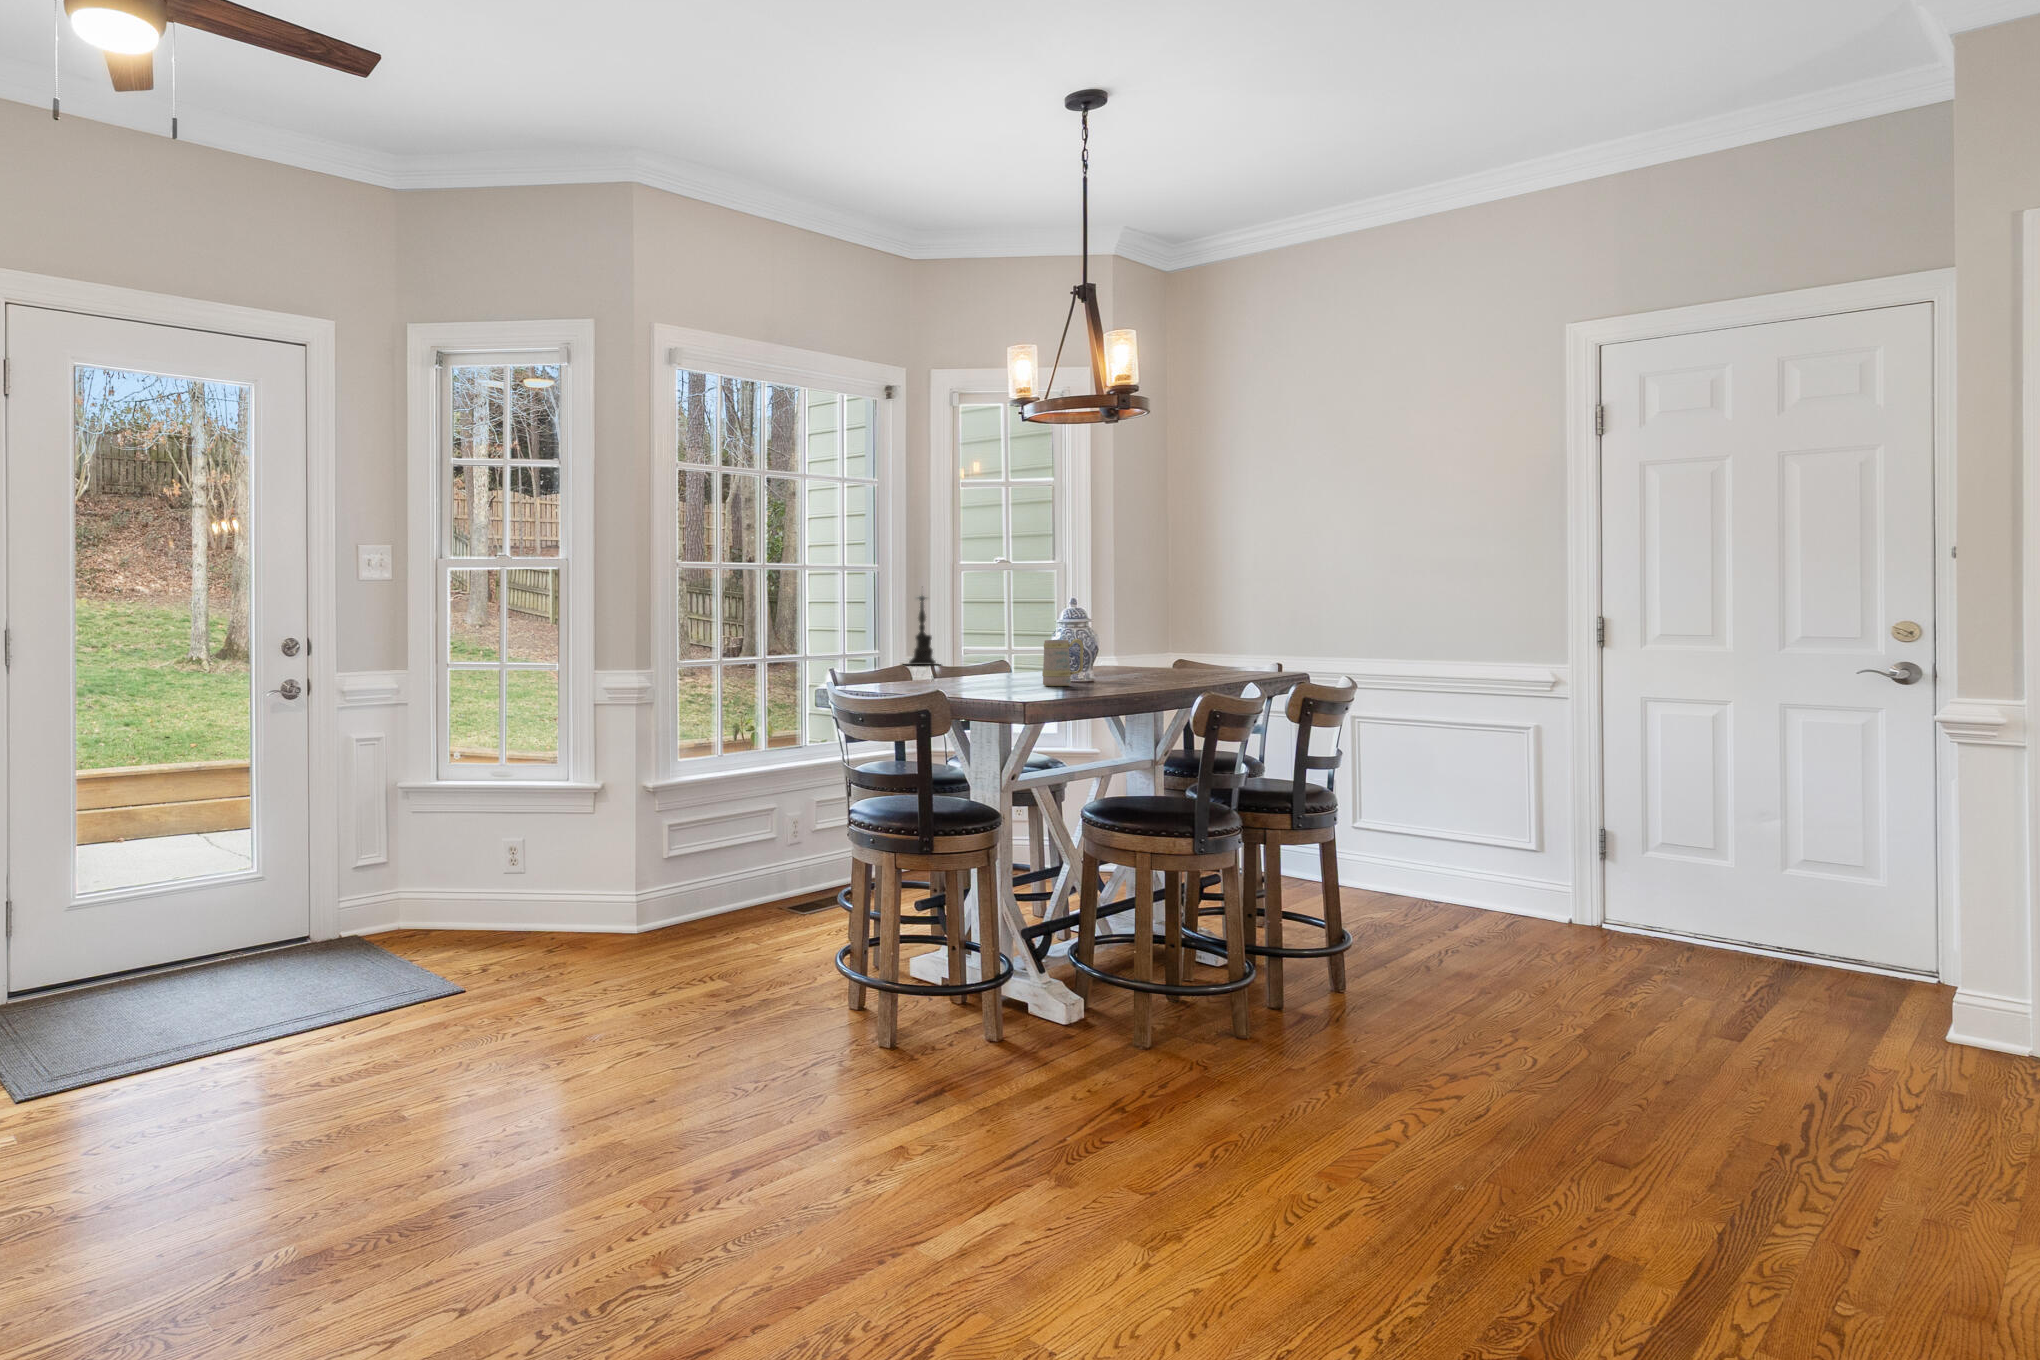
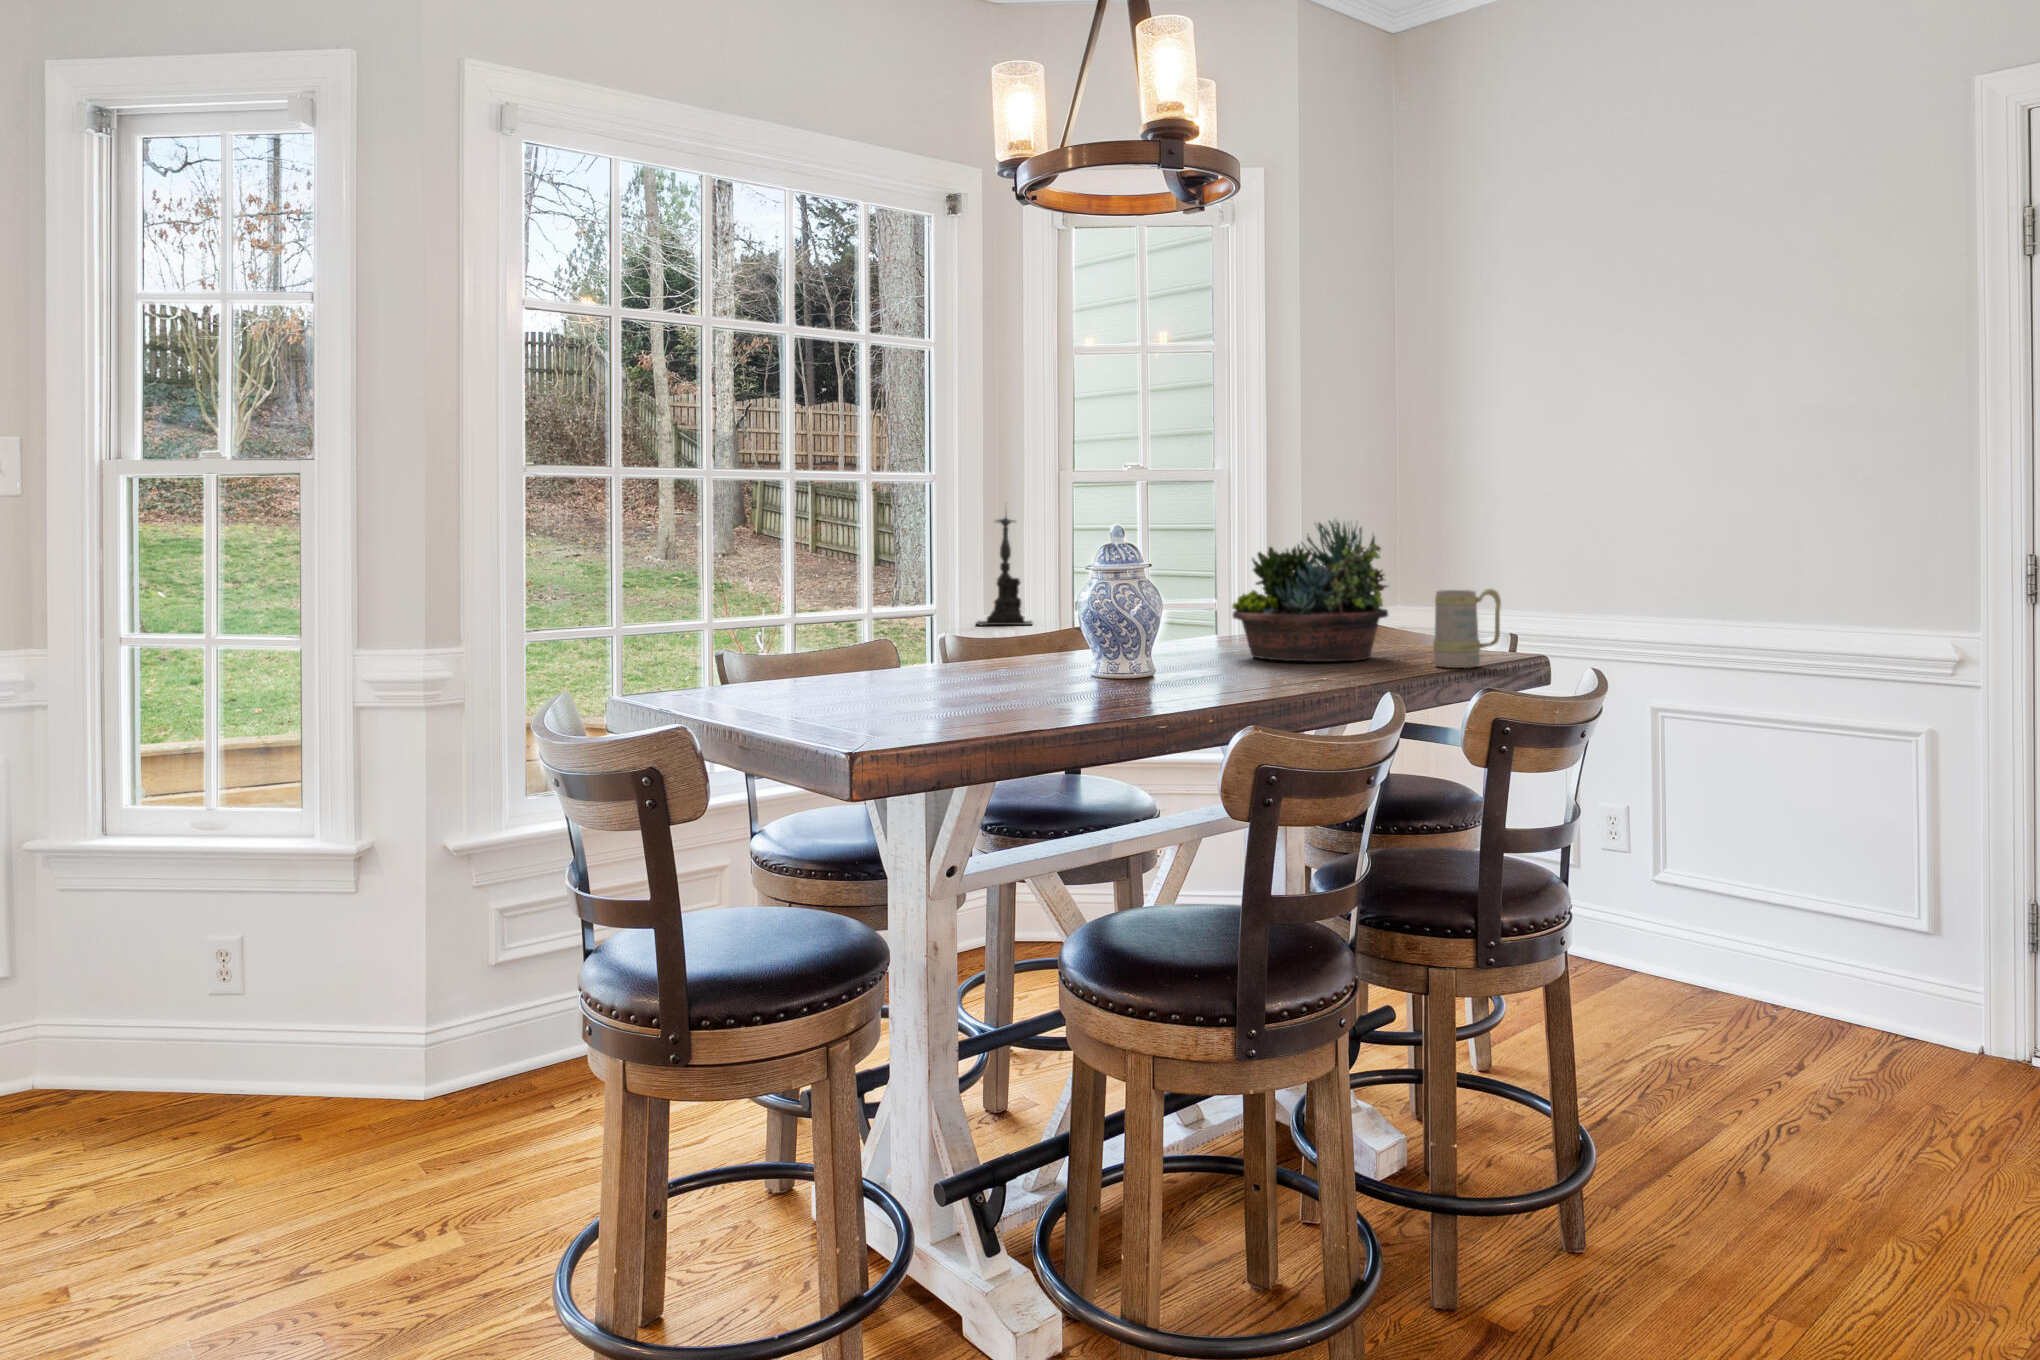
succulent planter: none [1113,594,1212,678] -> present [1232,521,1388,661]
mug: present [1042,639,1084,686] -> present [1433,589,1501,668]

